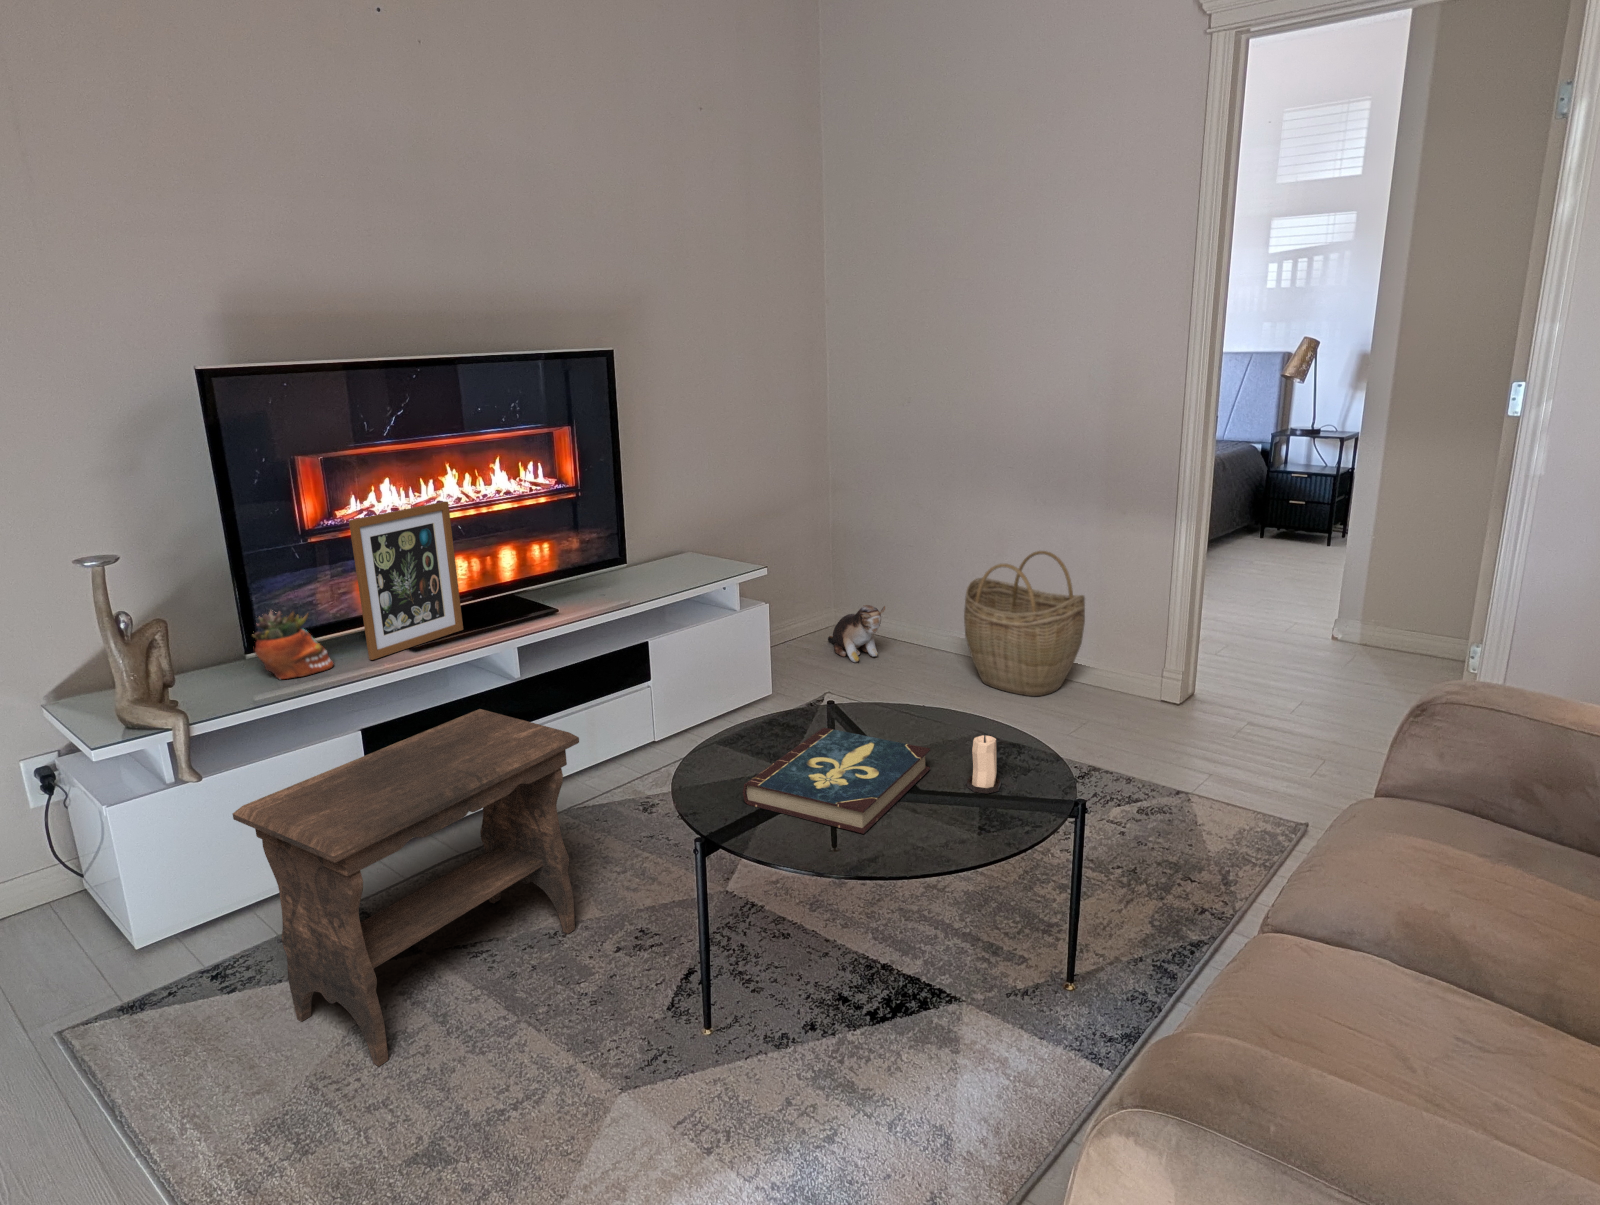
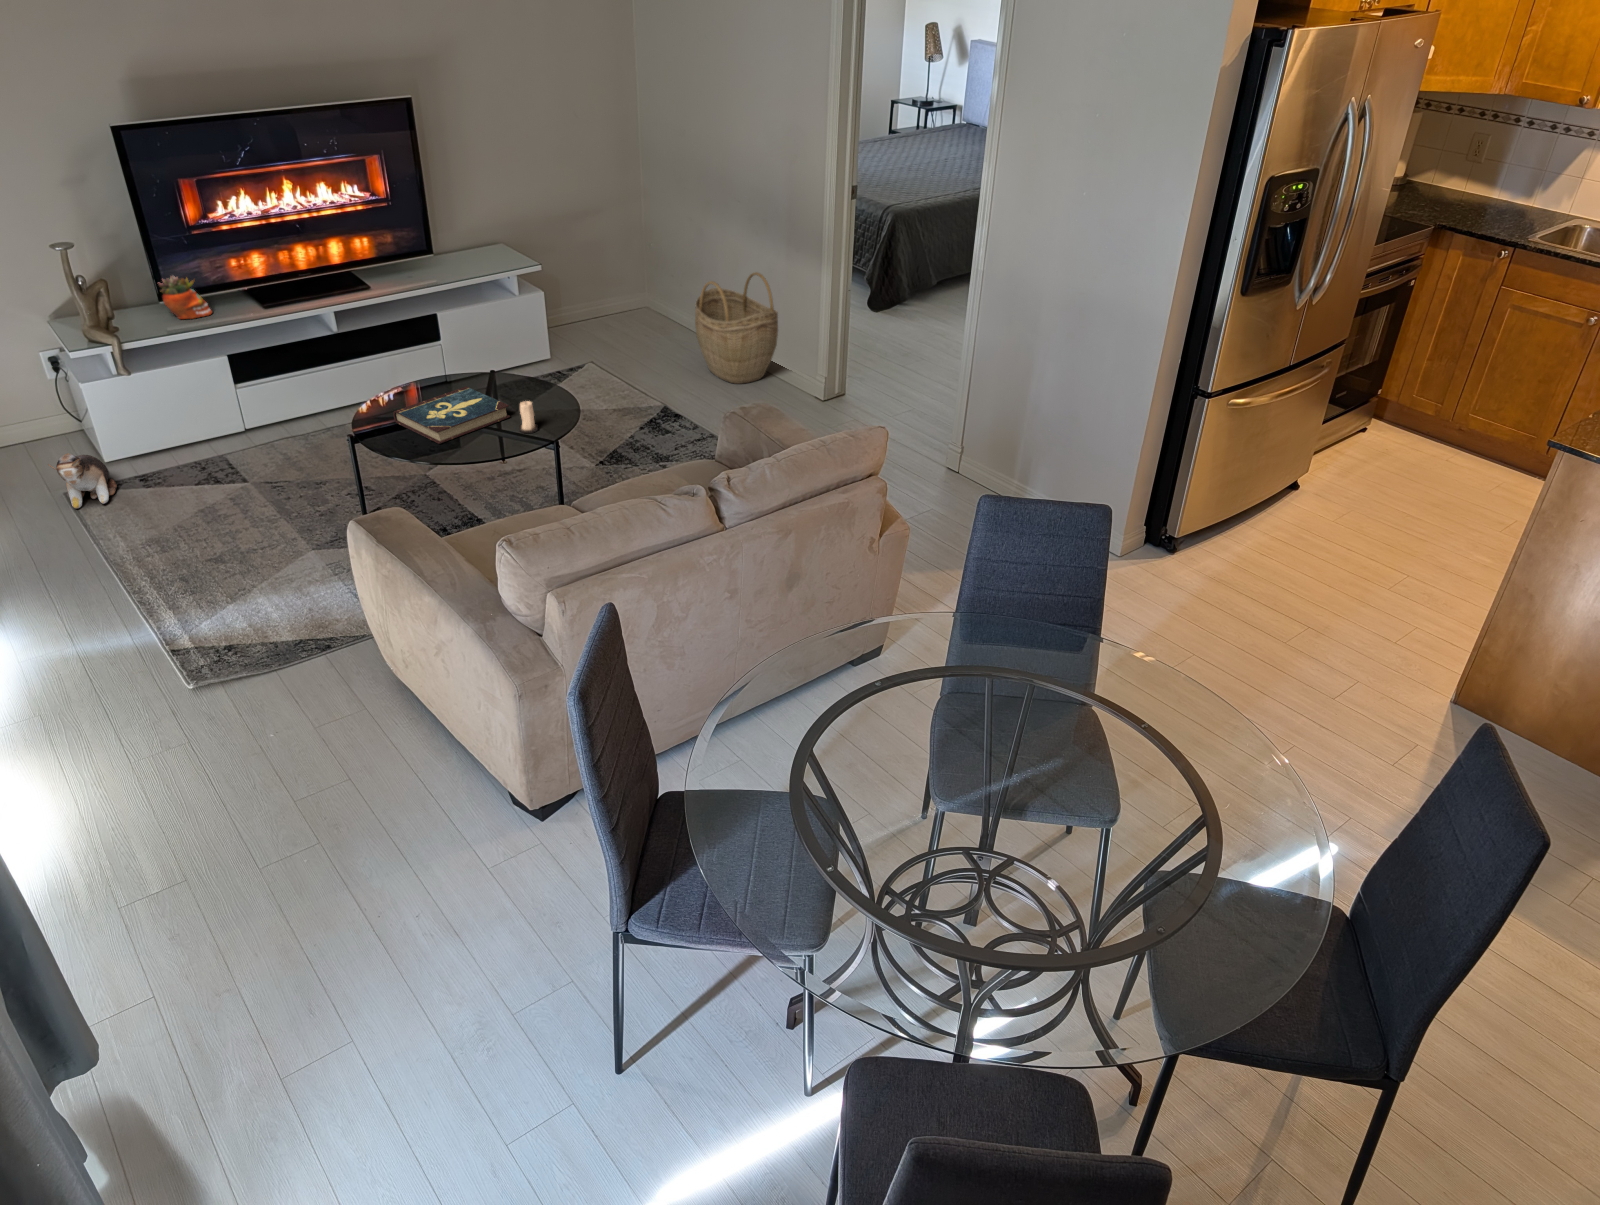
picture frame: present [349,501,463,660] -> none [213,210,301,312]
plush toy: present [828,605,885,662] -> present [48,453,117,509]
footstool: present [233,709,579,1066] -> none [131,352,332,527]

